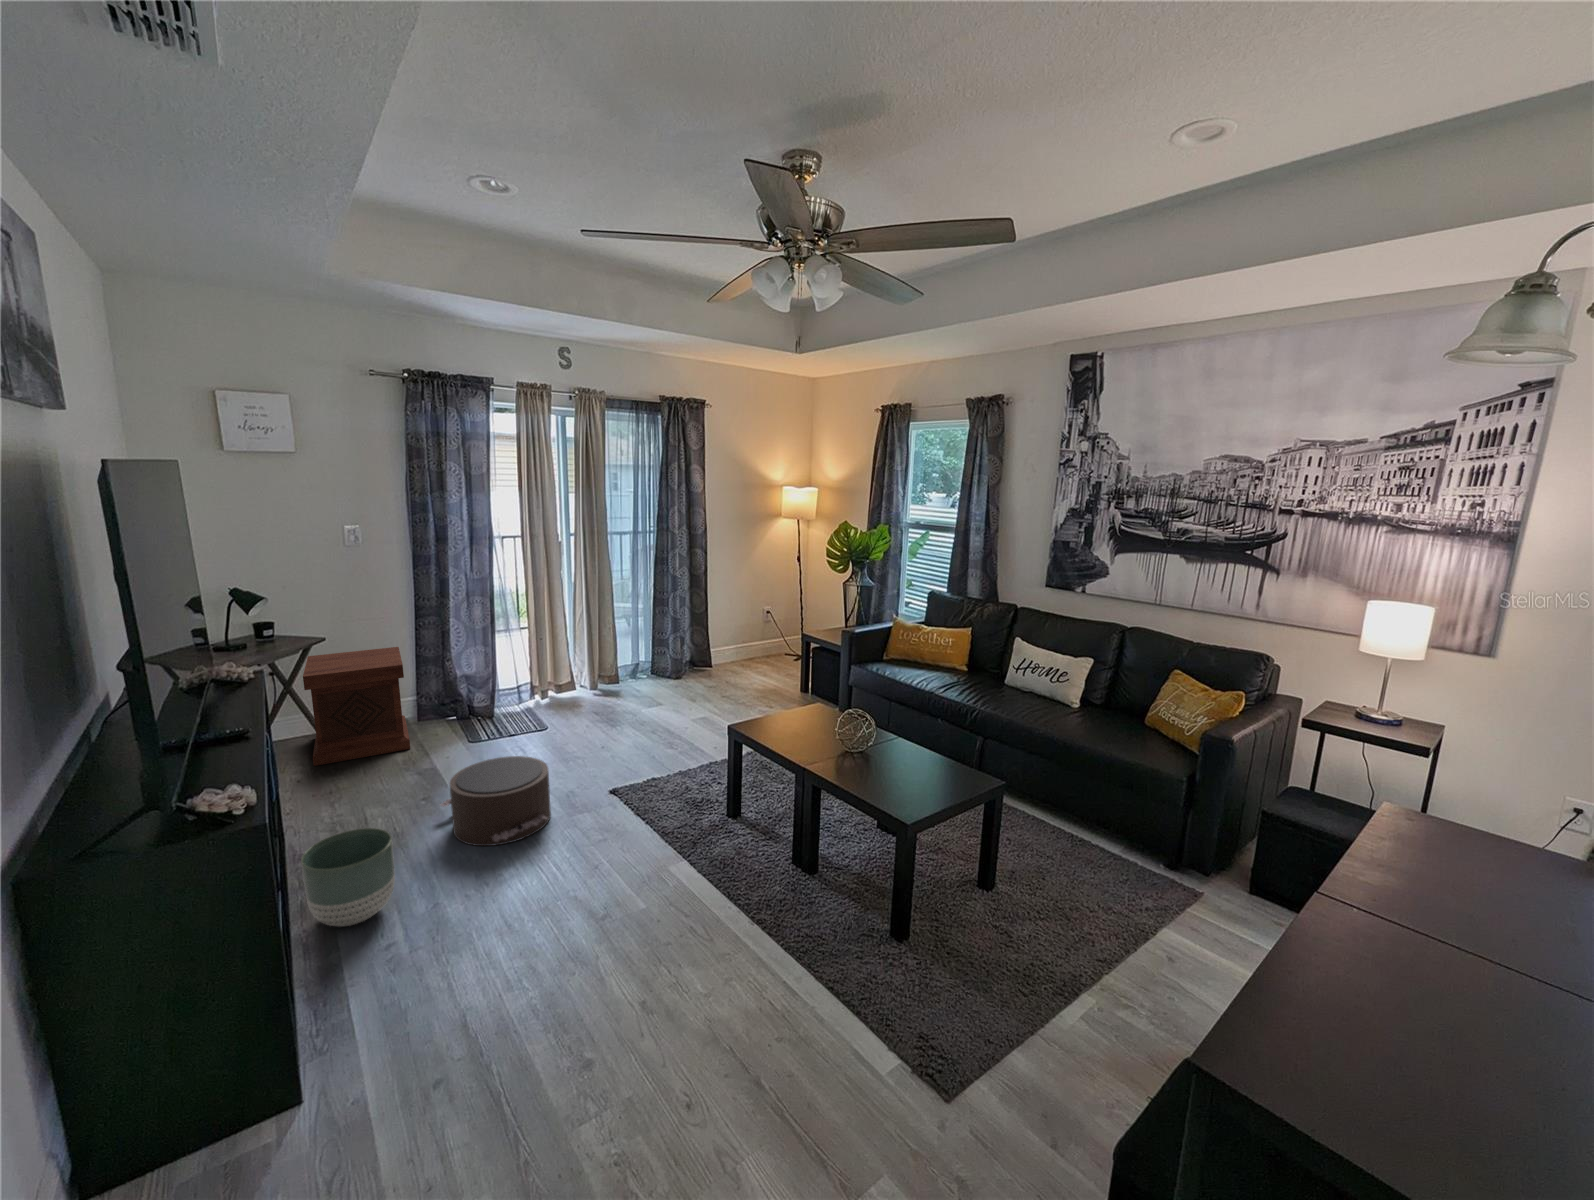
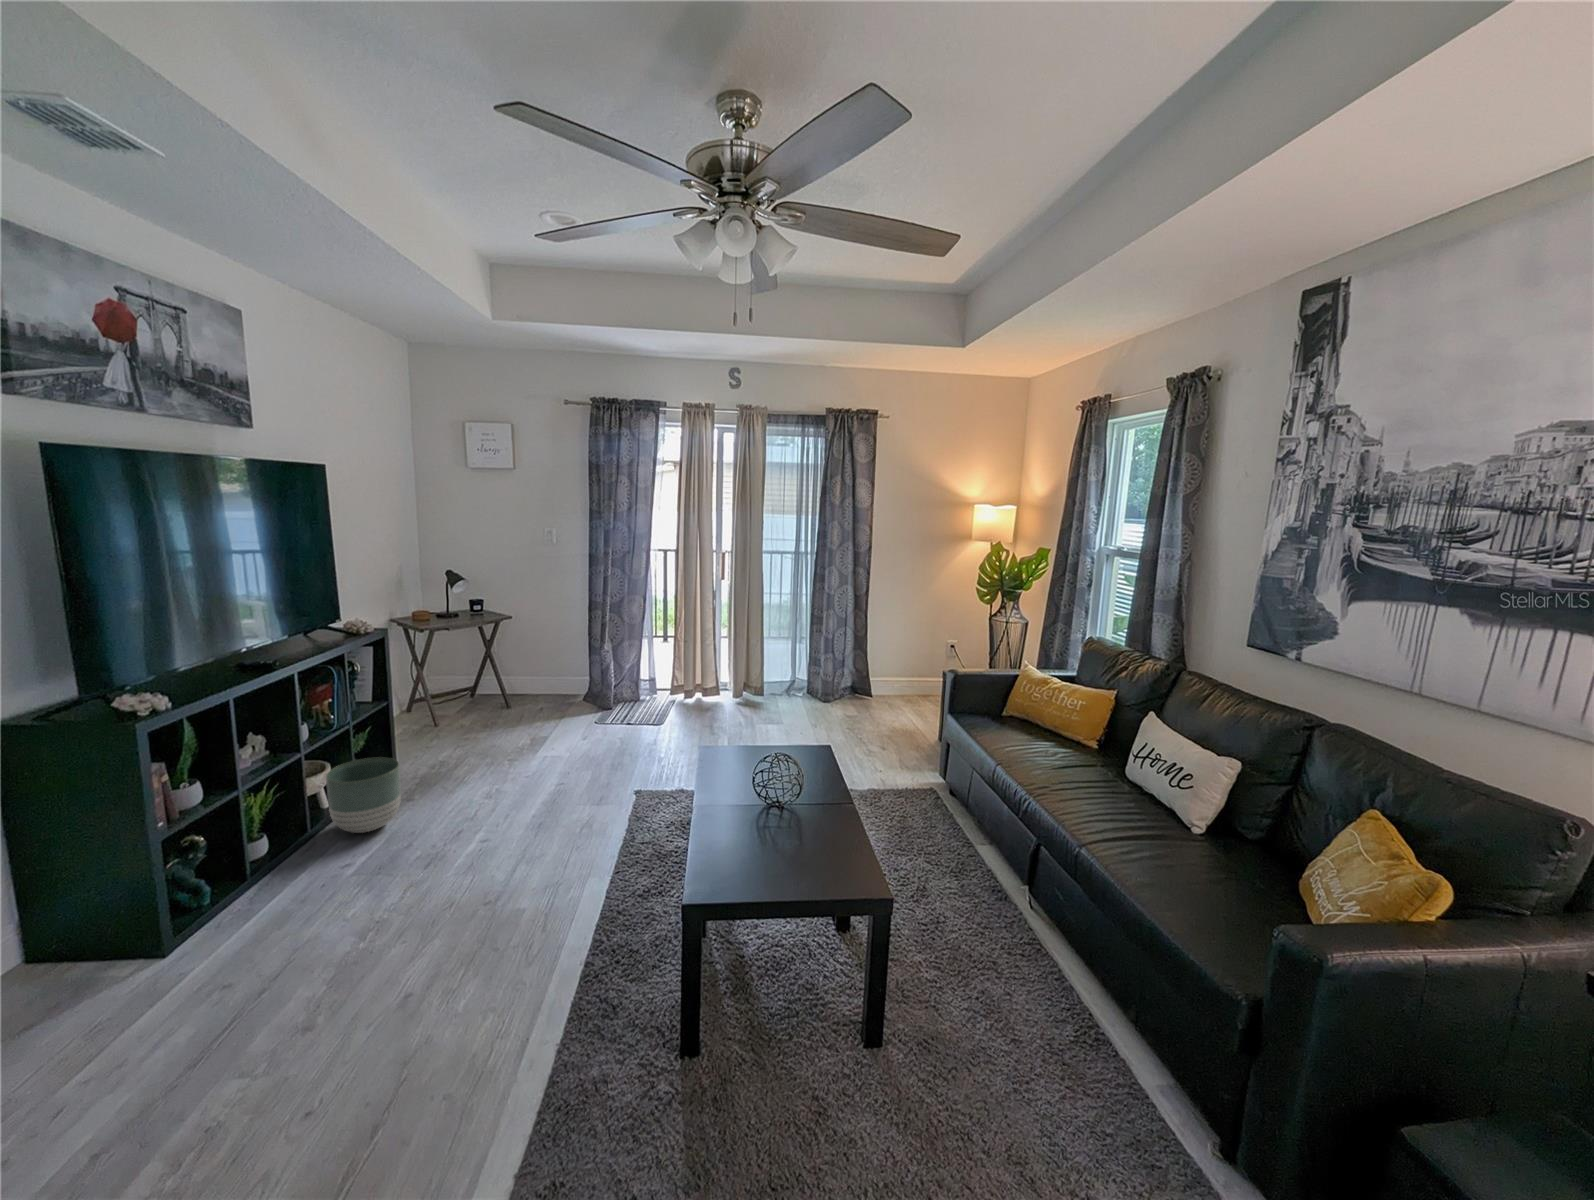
side table: present [303,647,410,766] -> none [484,627,575,715]
pouf: present [441,756,551,846] -> none [488,731,578,807]

